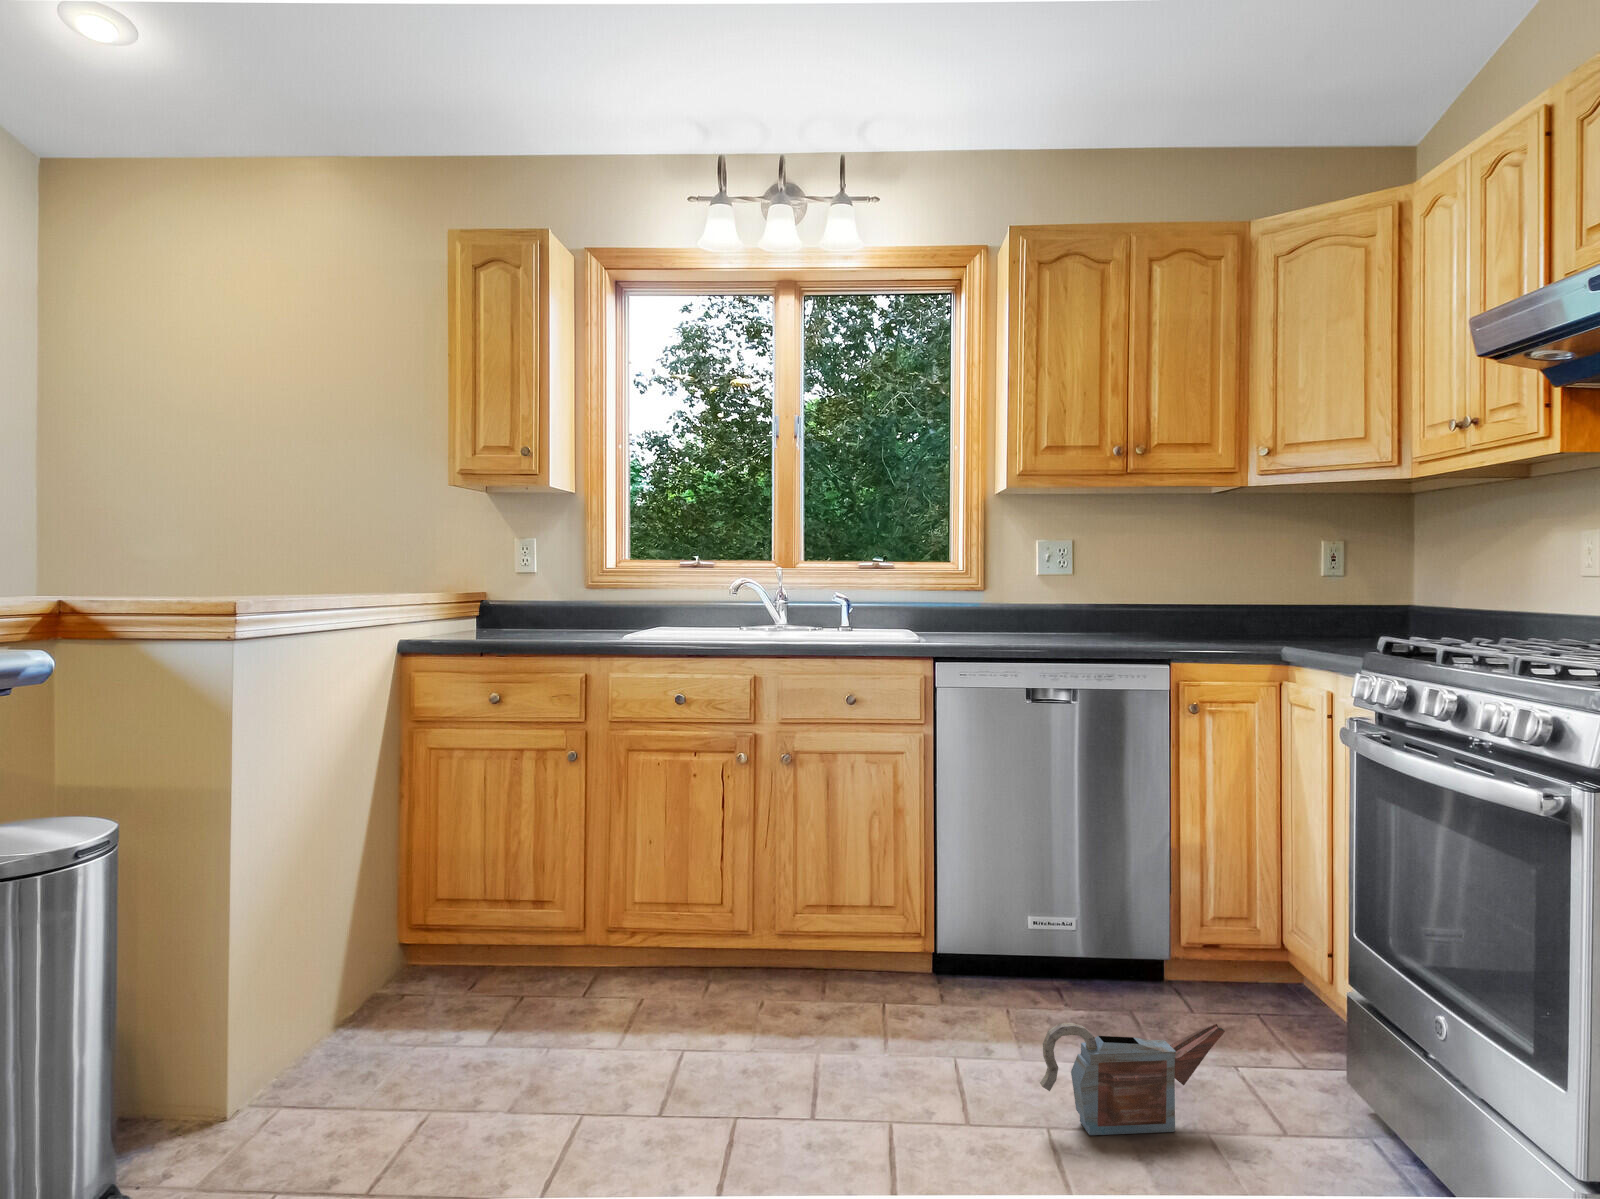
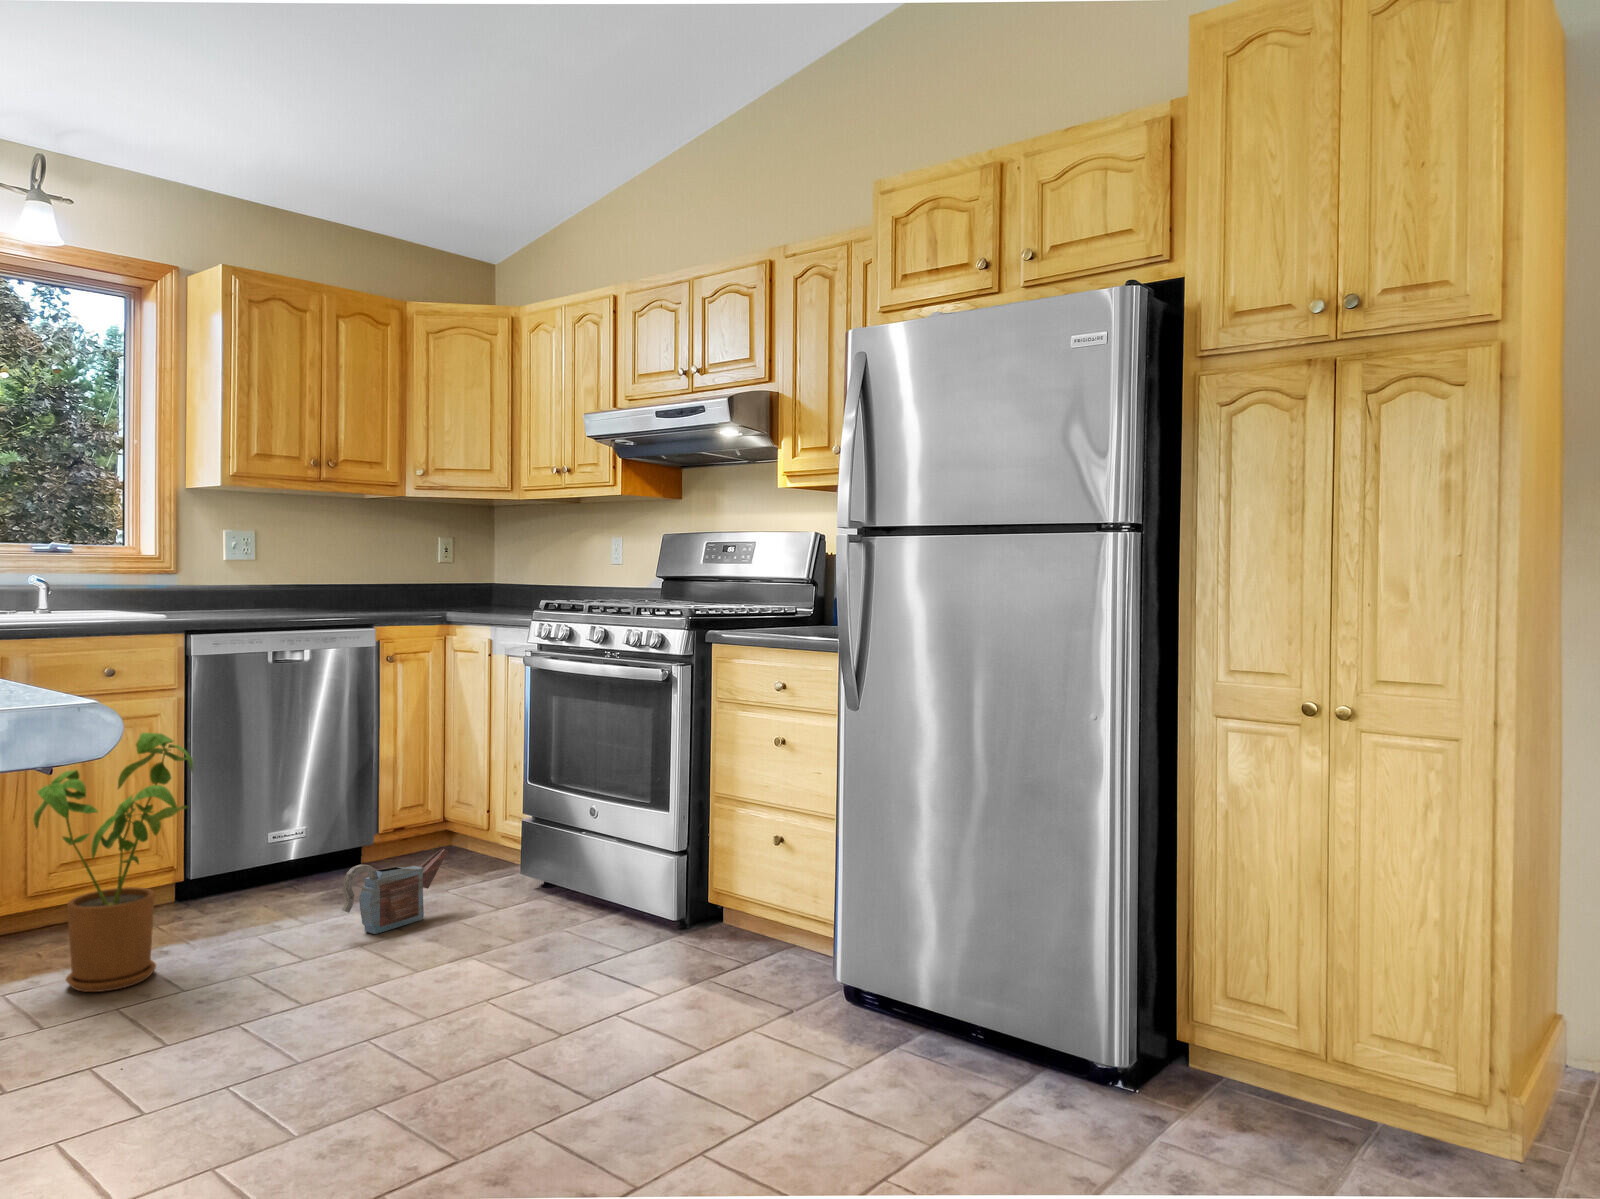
house plant: none [713,785,882,1099] -> present [33,733,193,992]

